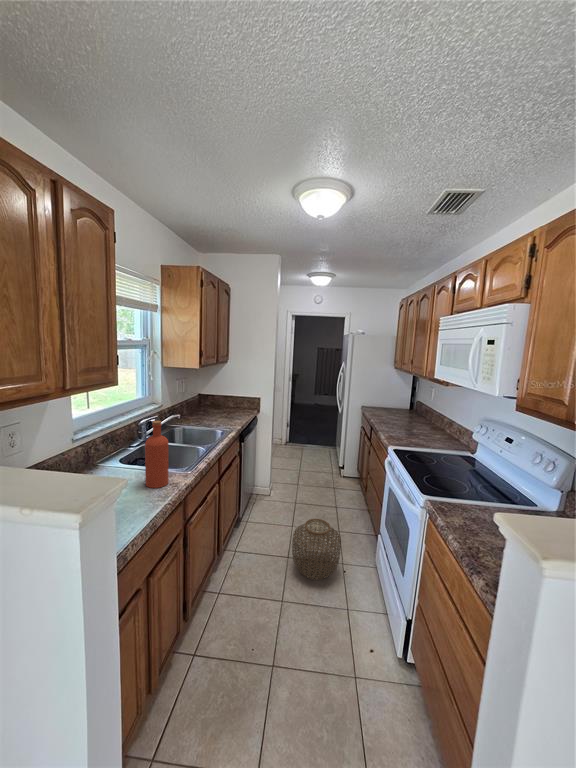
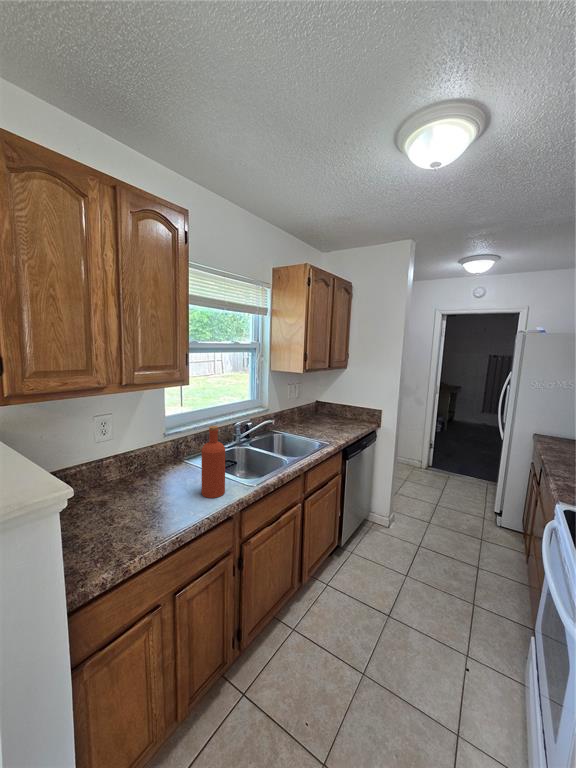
woven basket: present [292,519,341,580] -> none [387,578,460,669]

